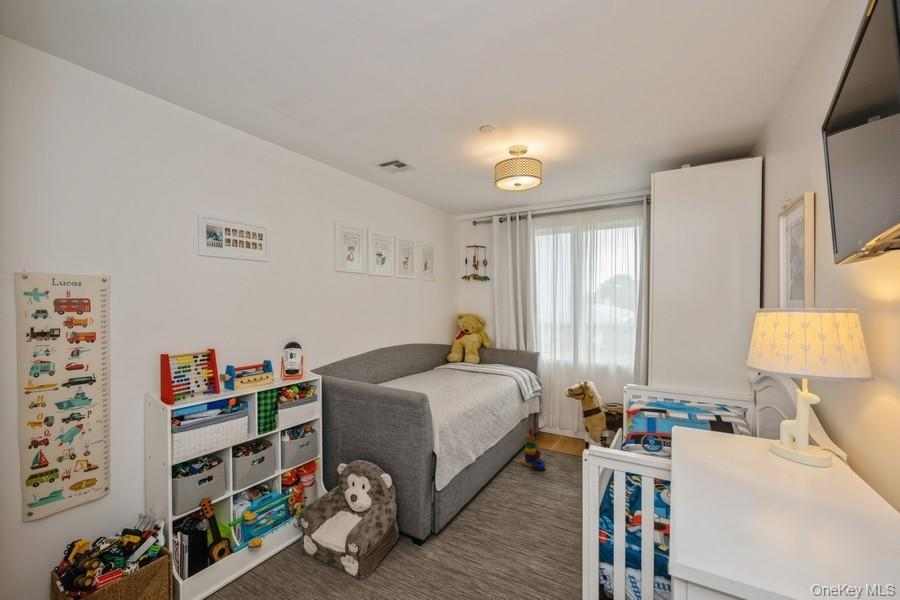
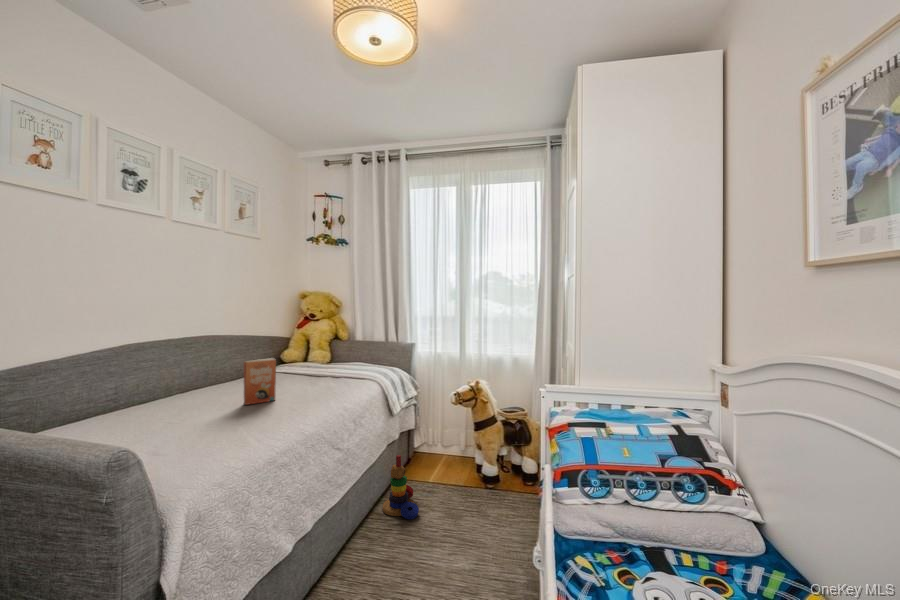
paperback book: none [429,361,469,391] -> present [244,358,276,405]

